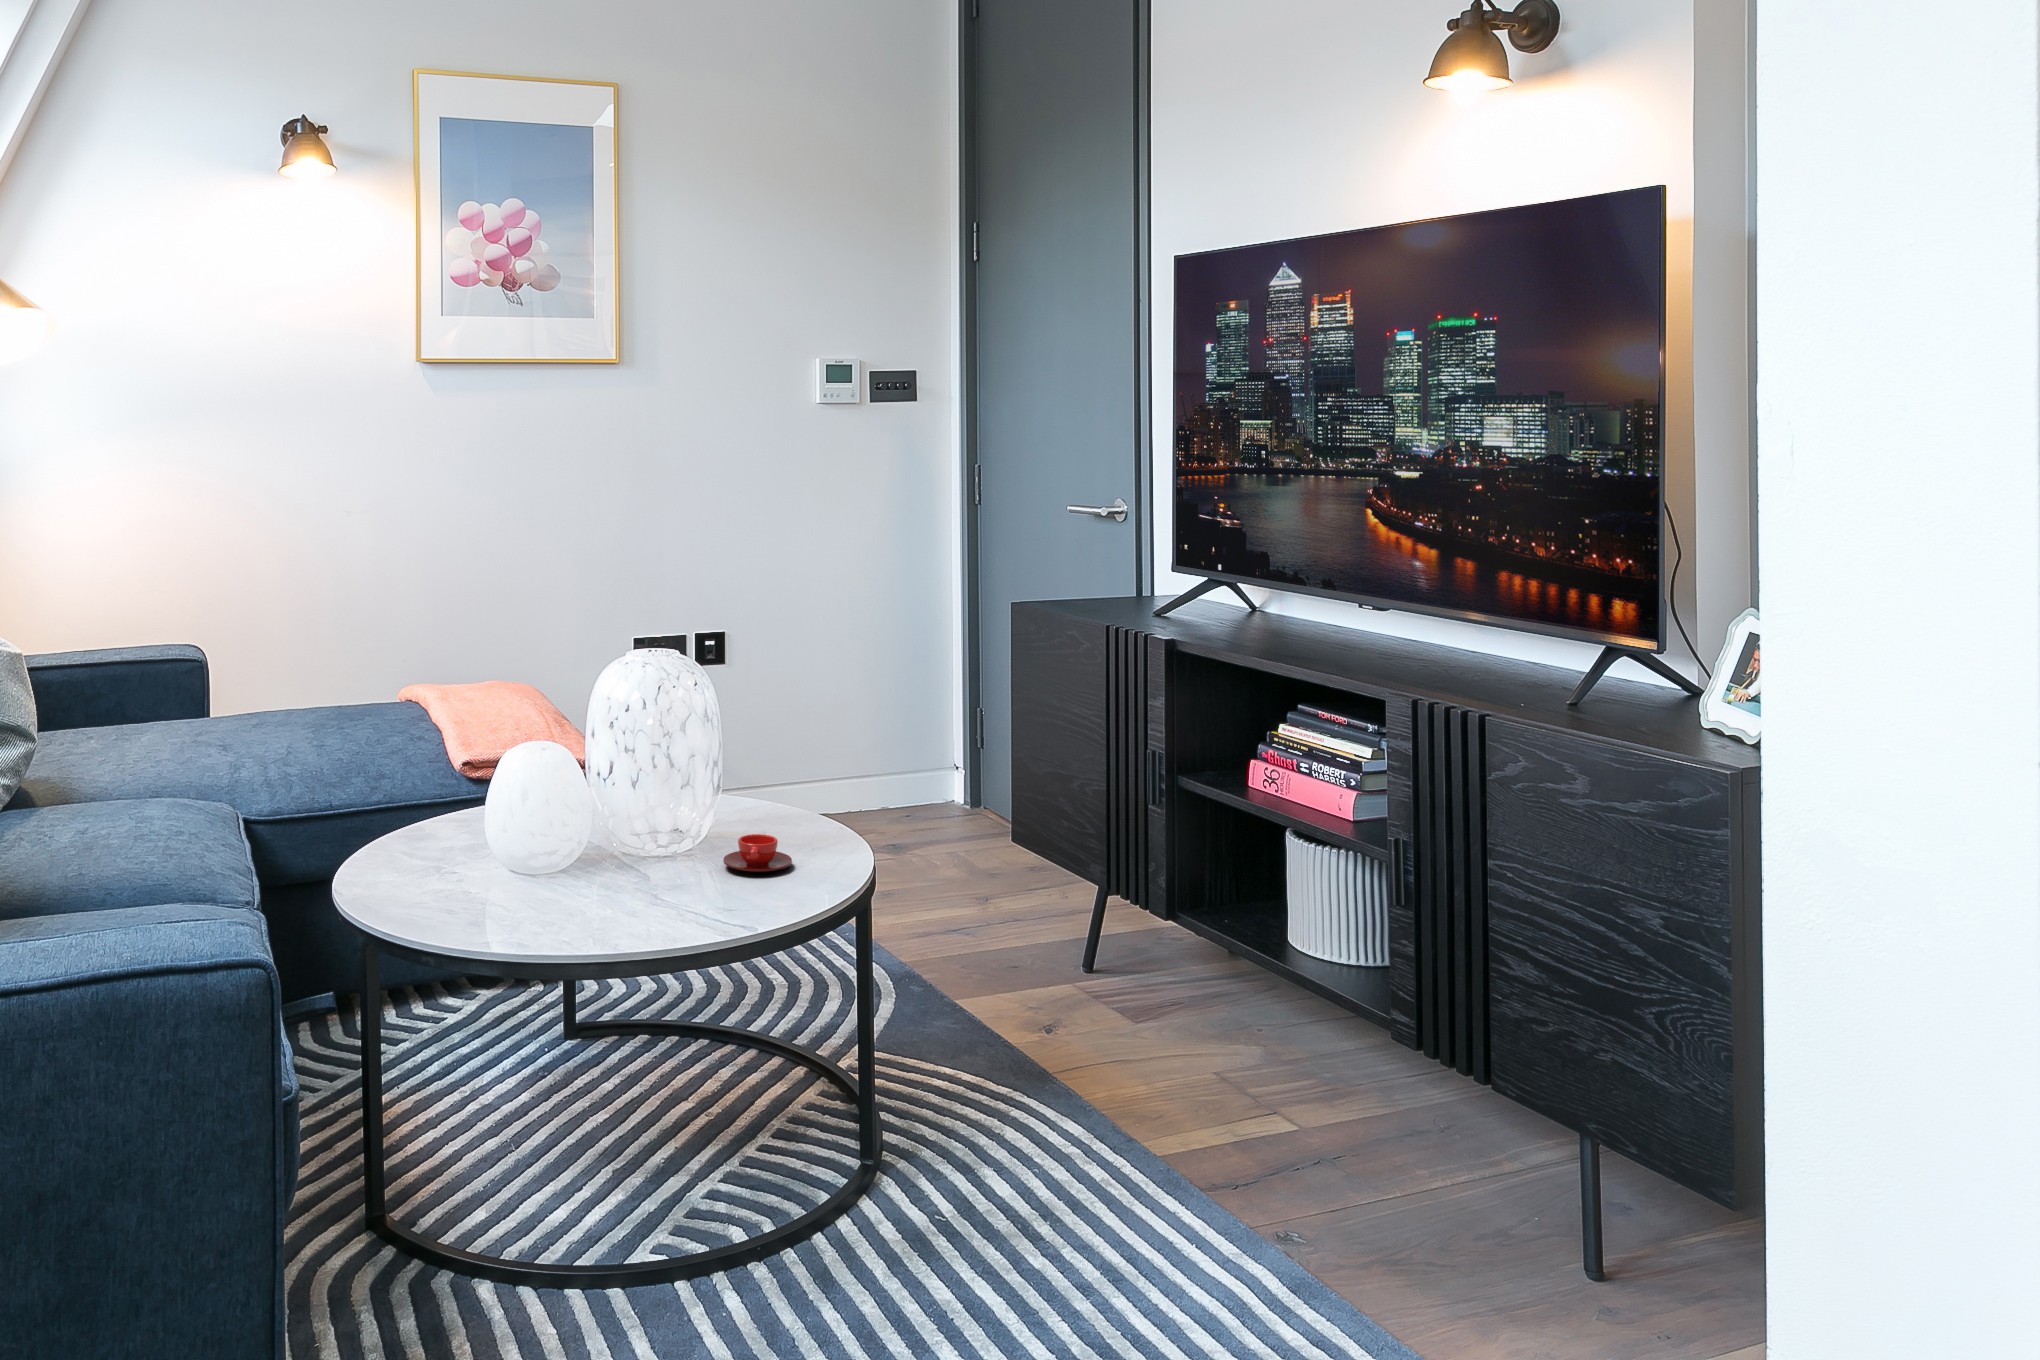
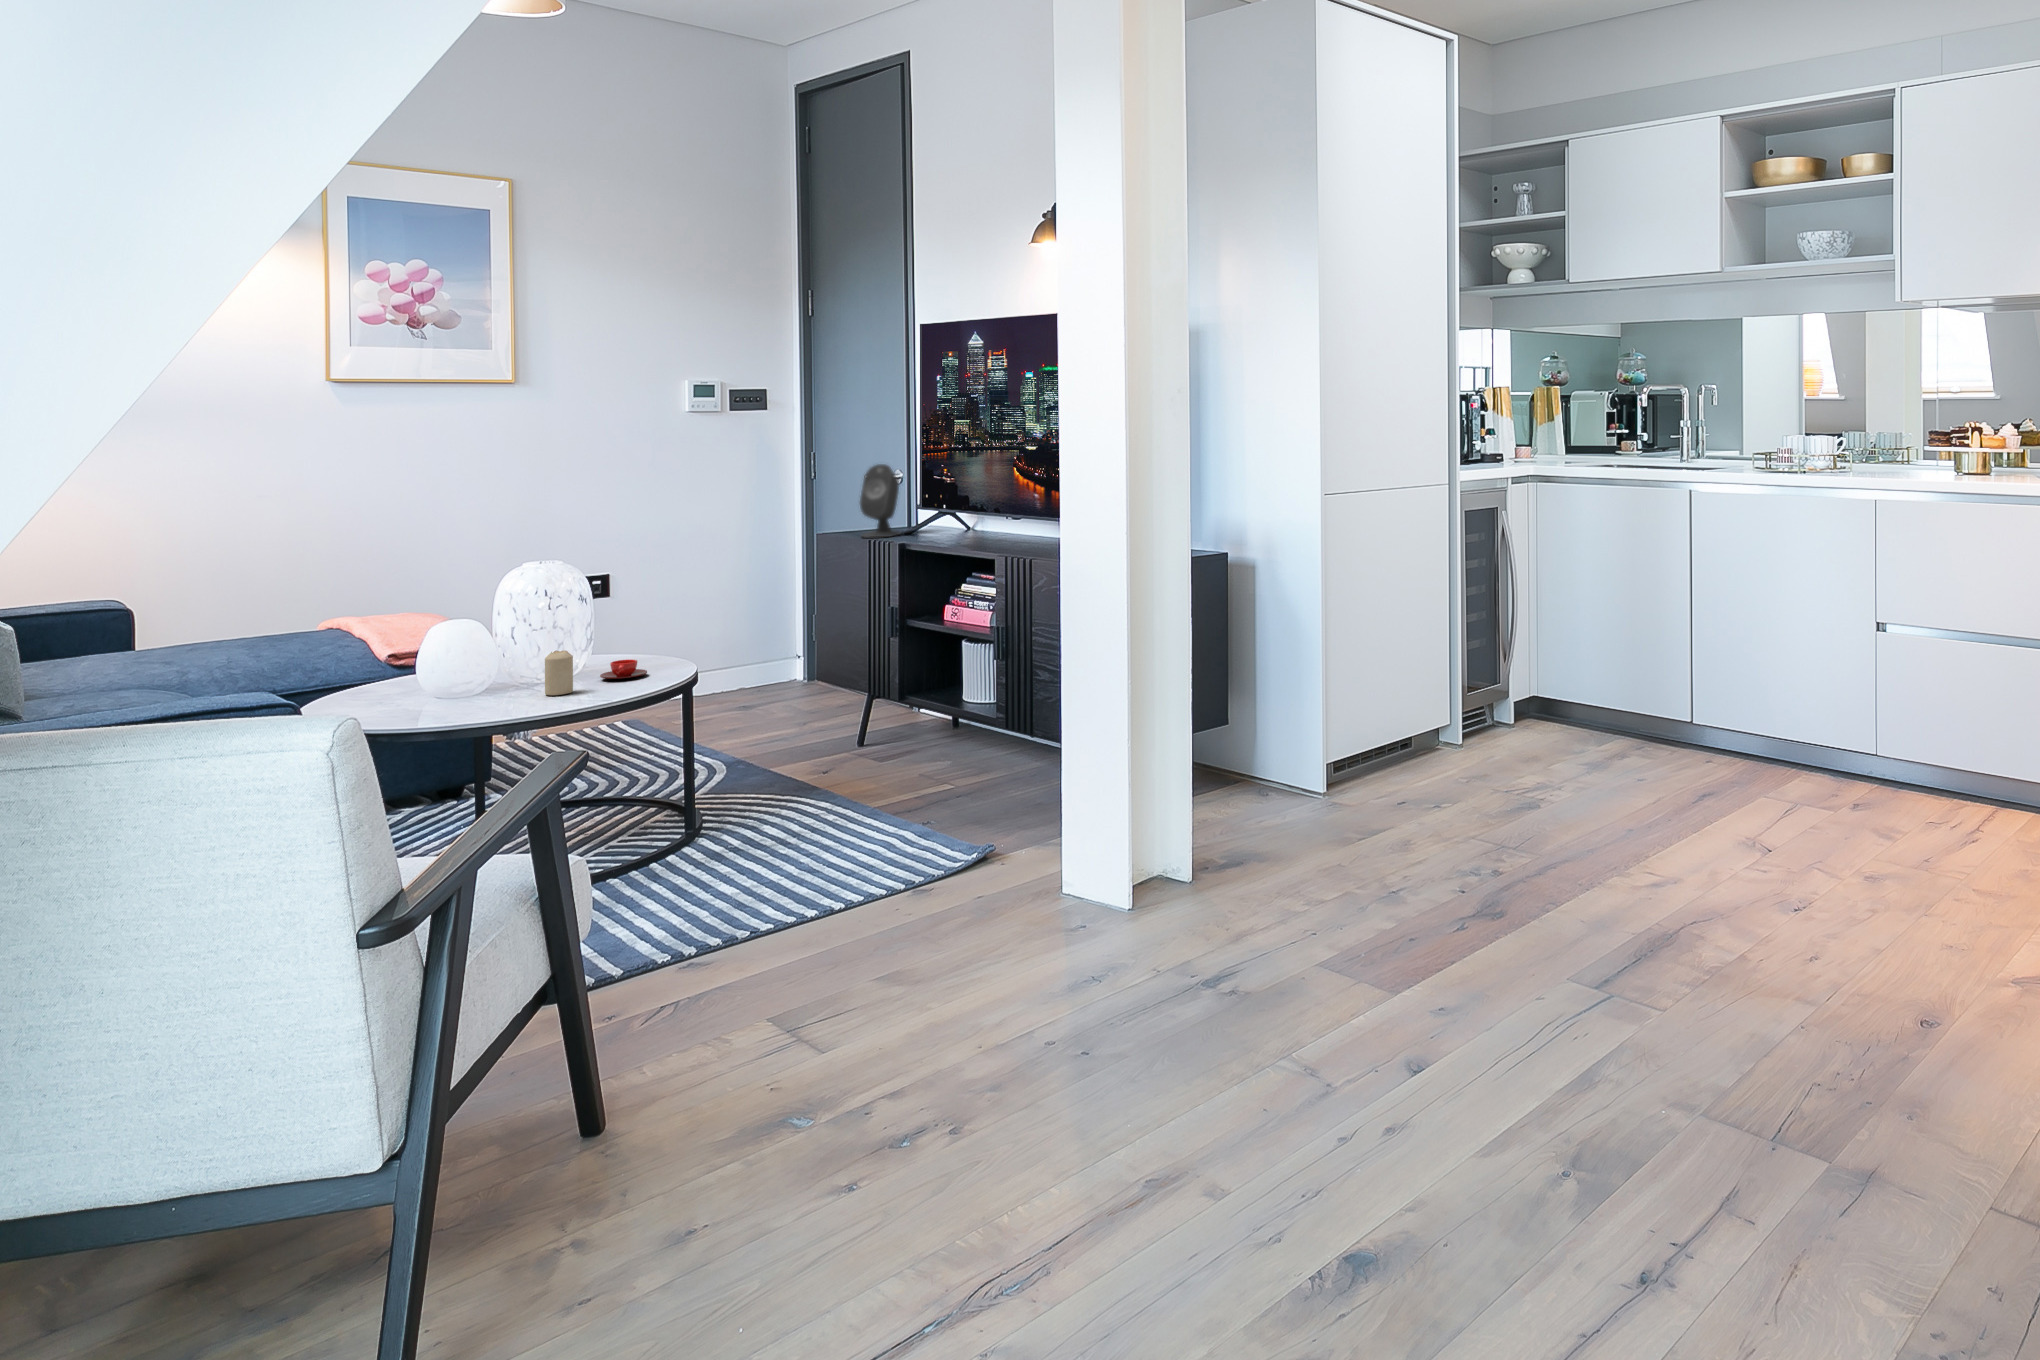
speaker: none [1082,493,1146,617] -> present [860,464,901,537]
candle: none [645,818,685,898] -> present [545,650,573,695]

